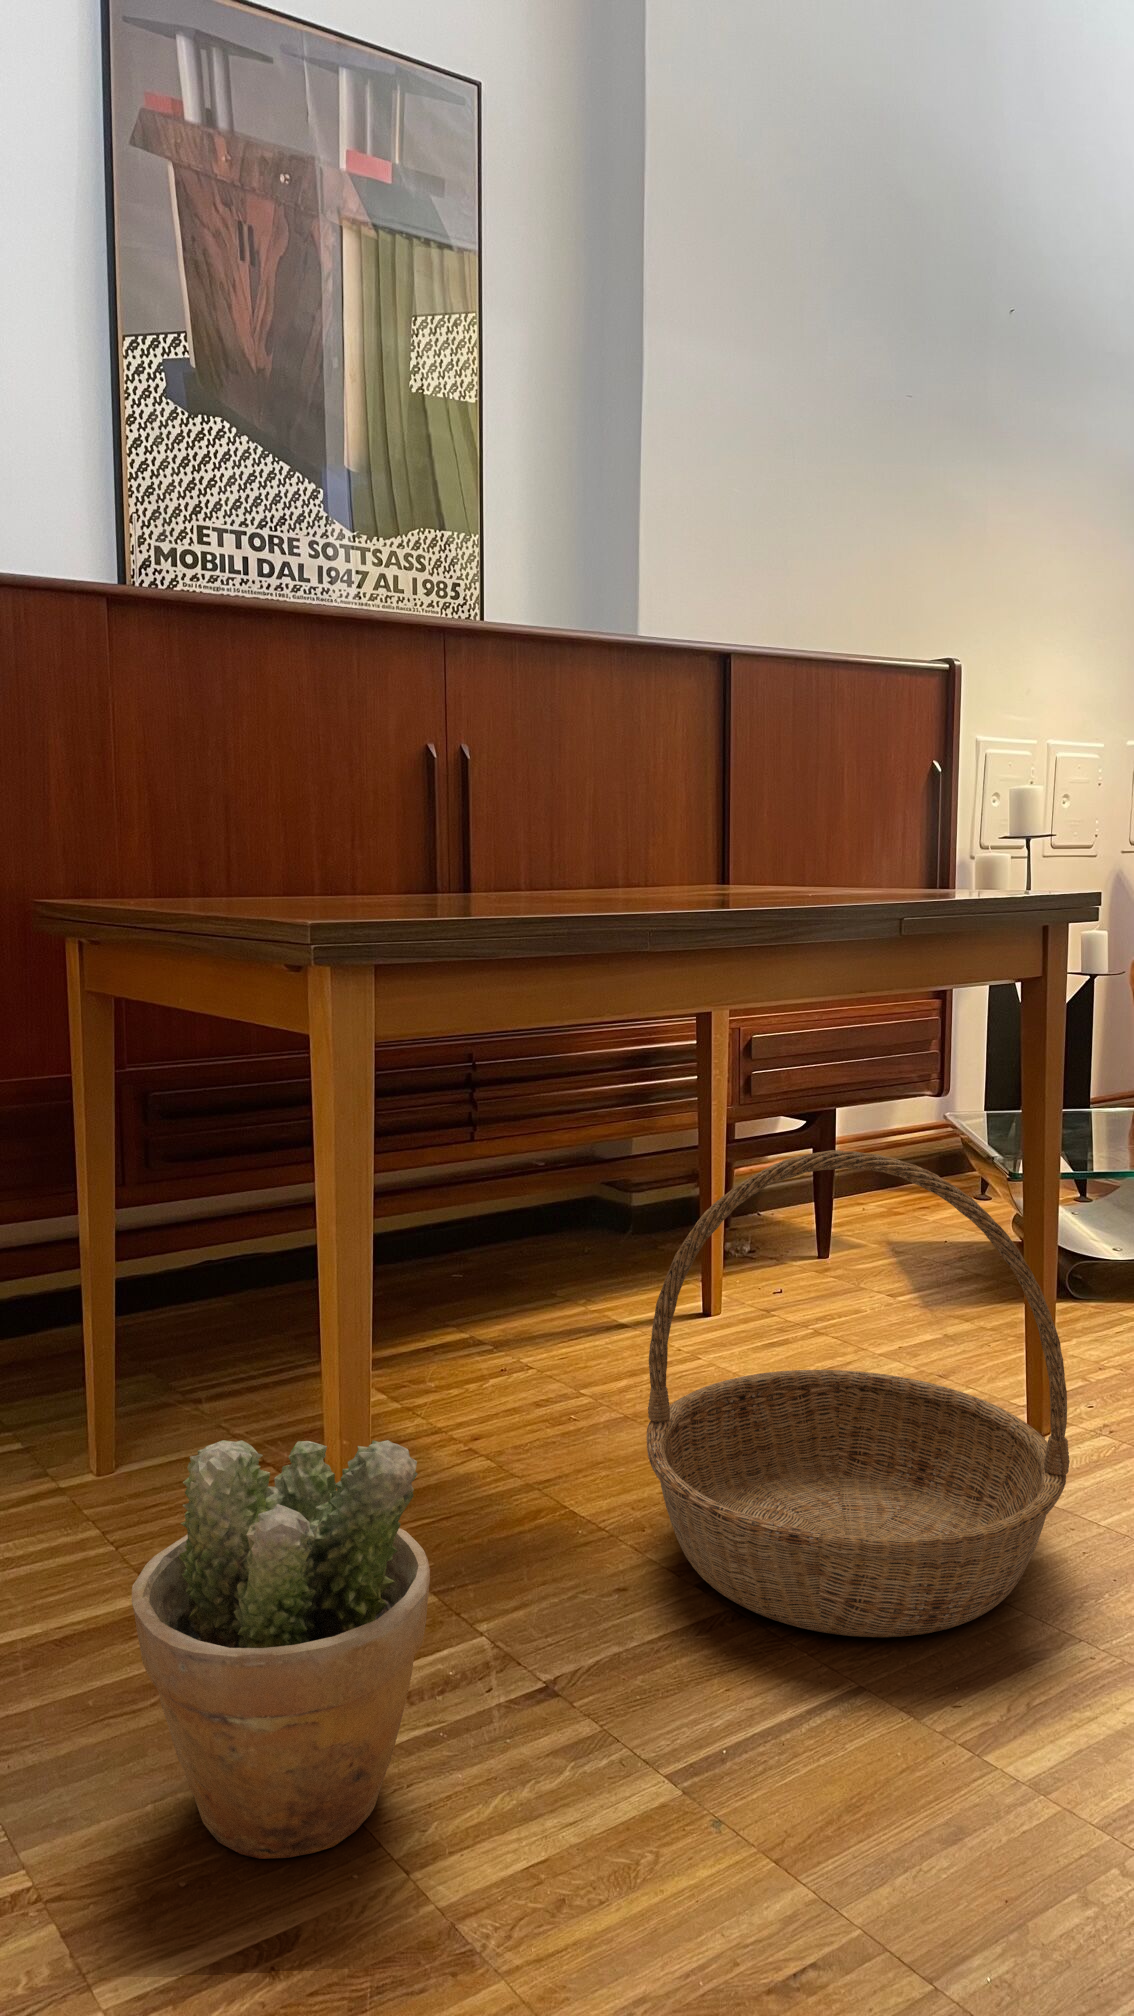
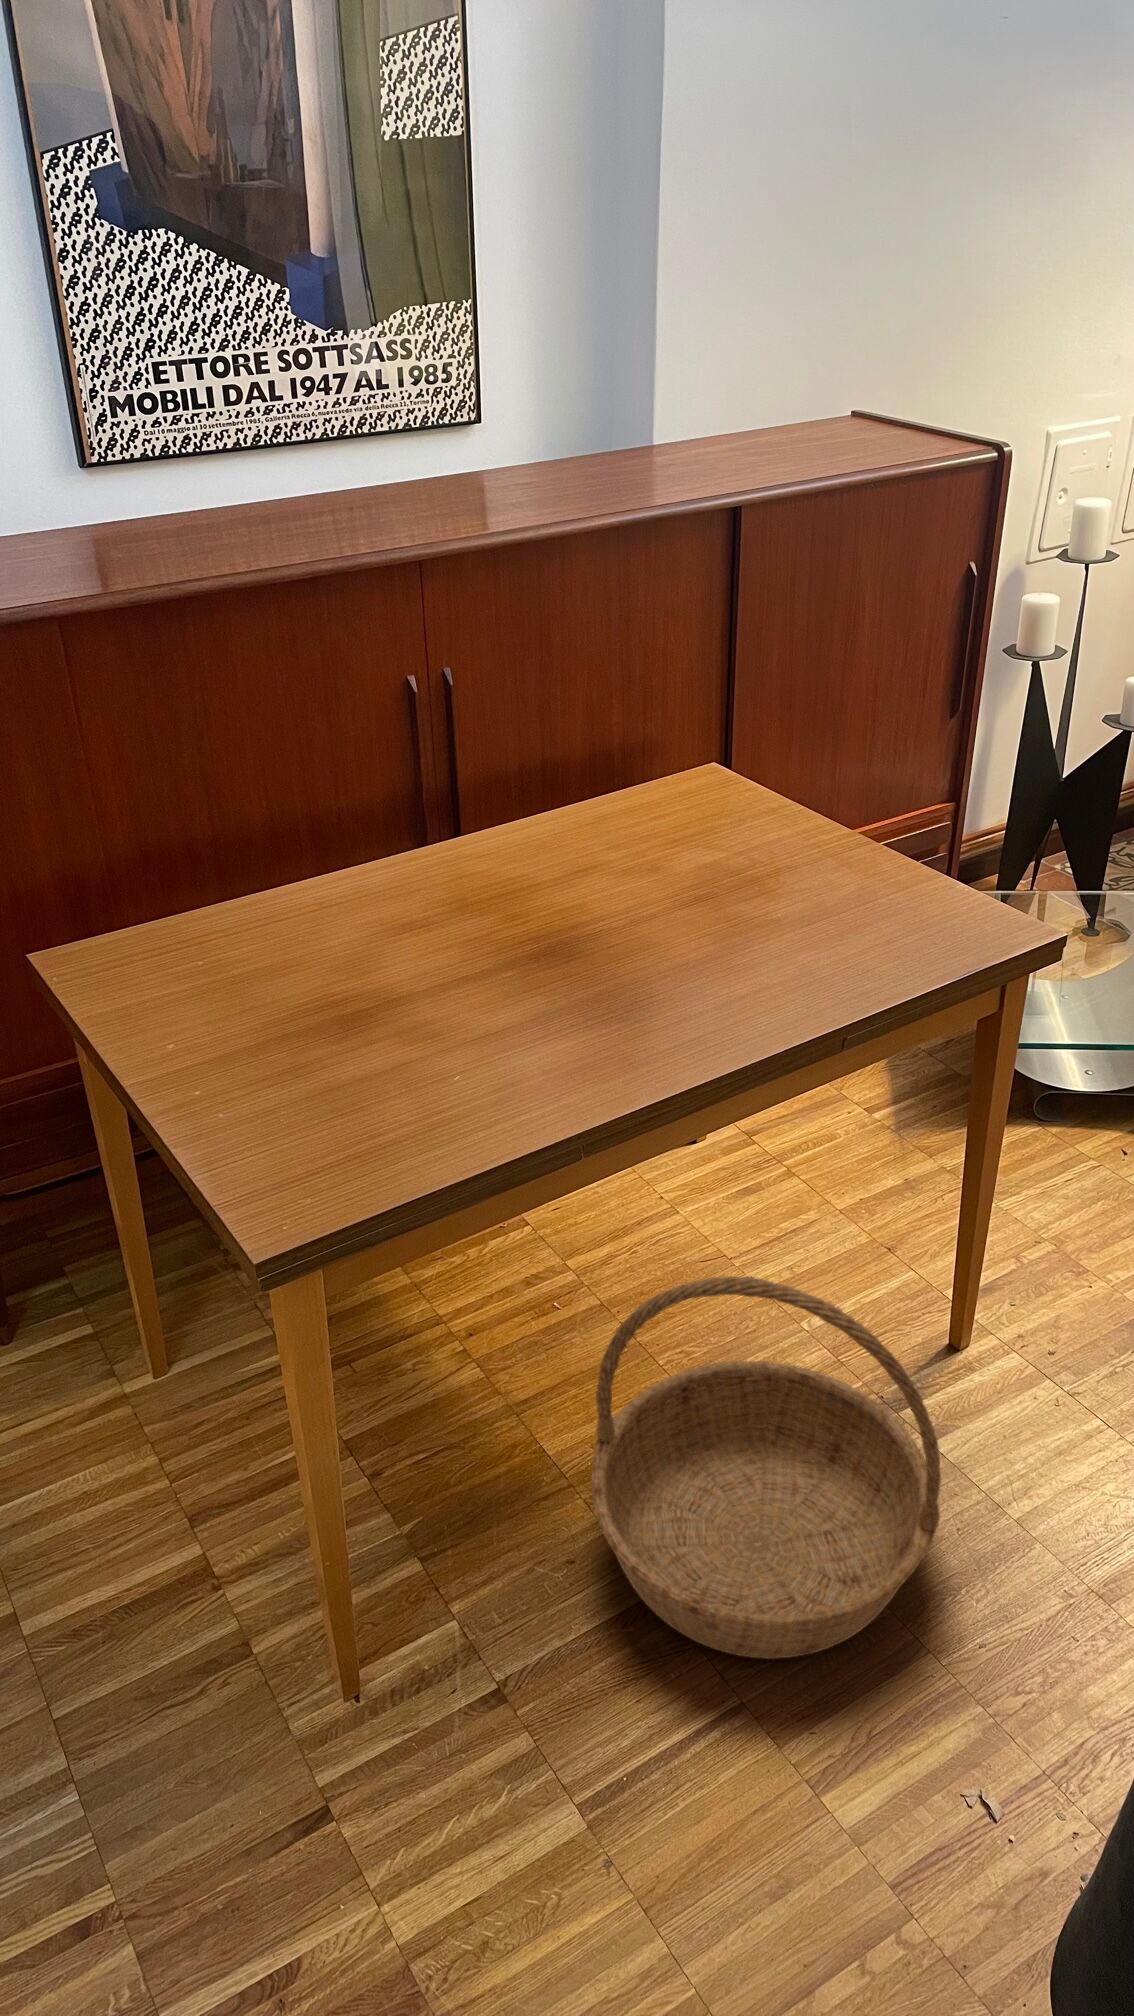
potted plant: present [132,1440,430,1859] -> none [161,1620,388,1889]

